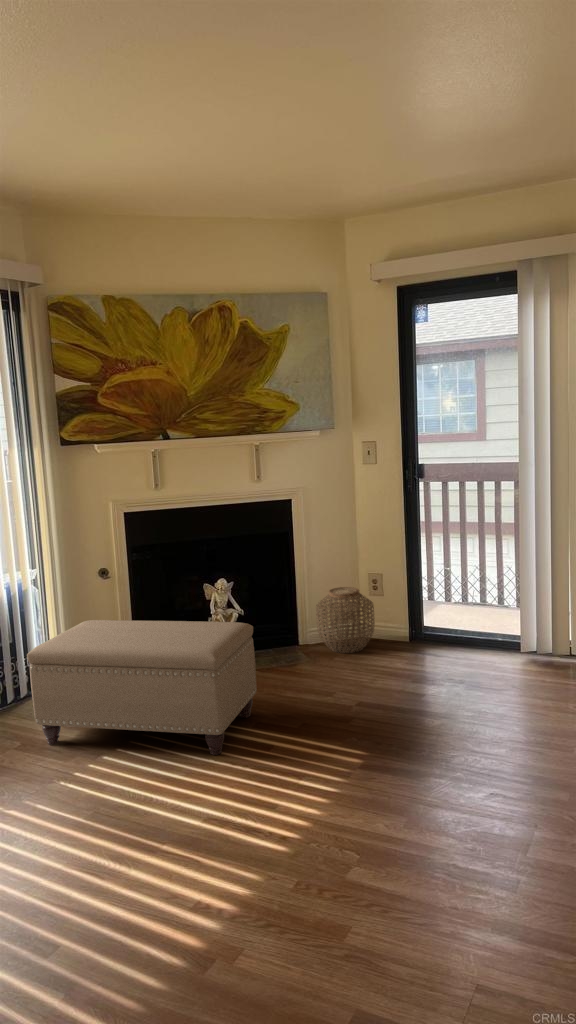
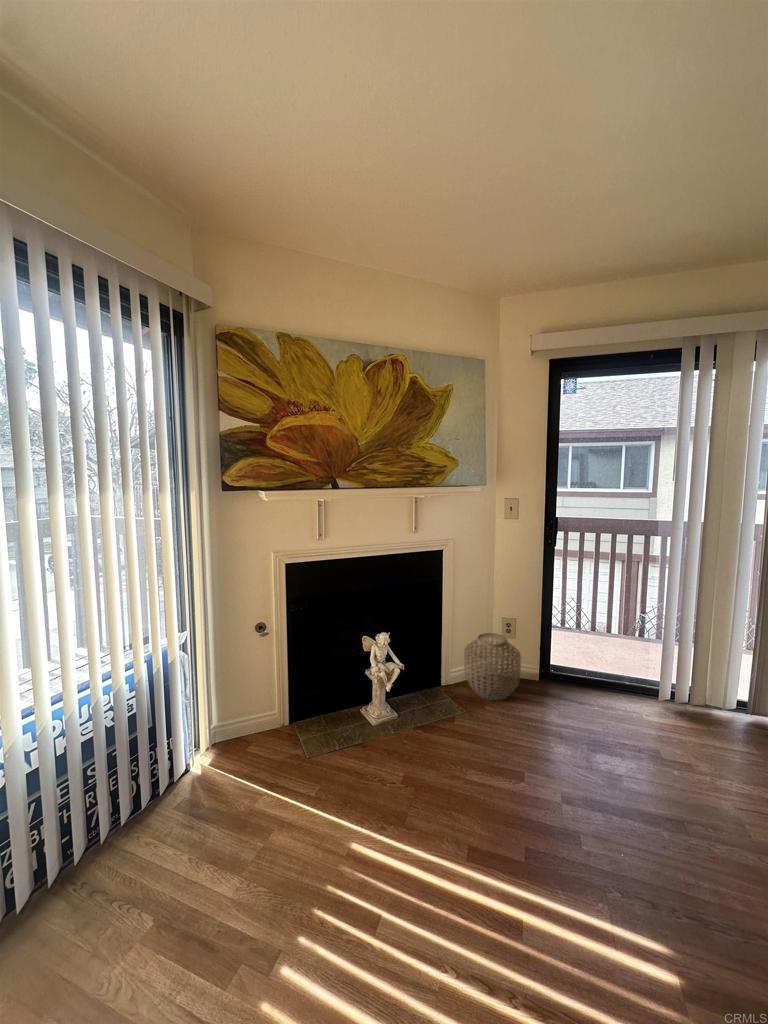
ottoman: present [27,620,256,755] -> none [167,704,474,958]

